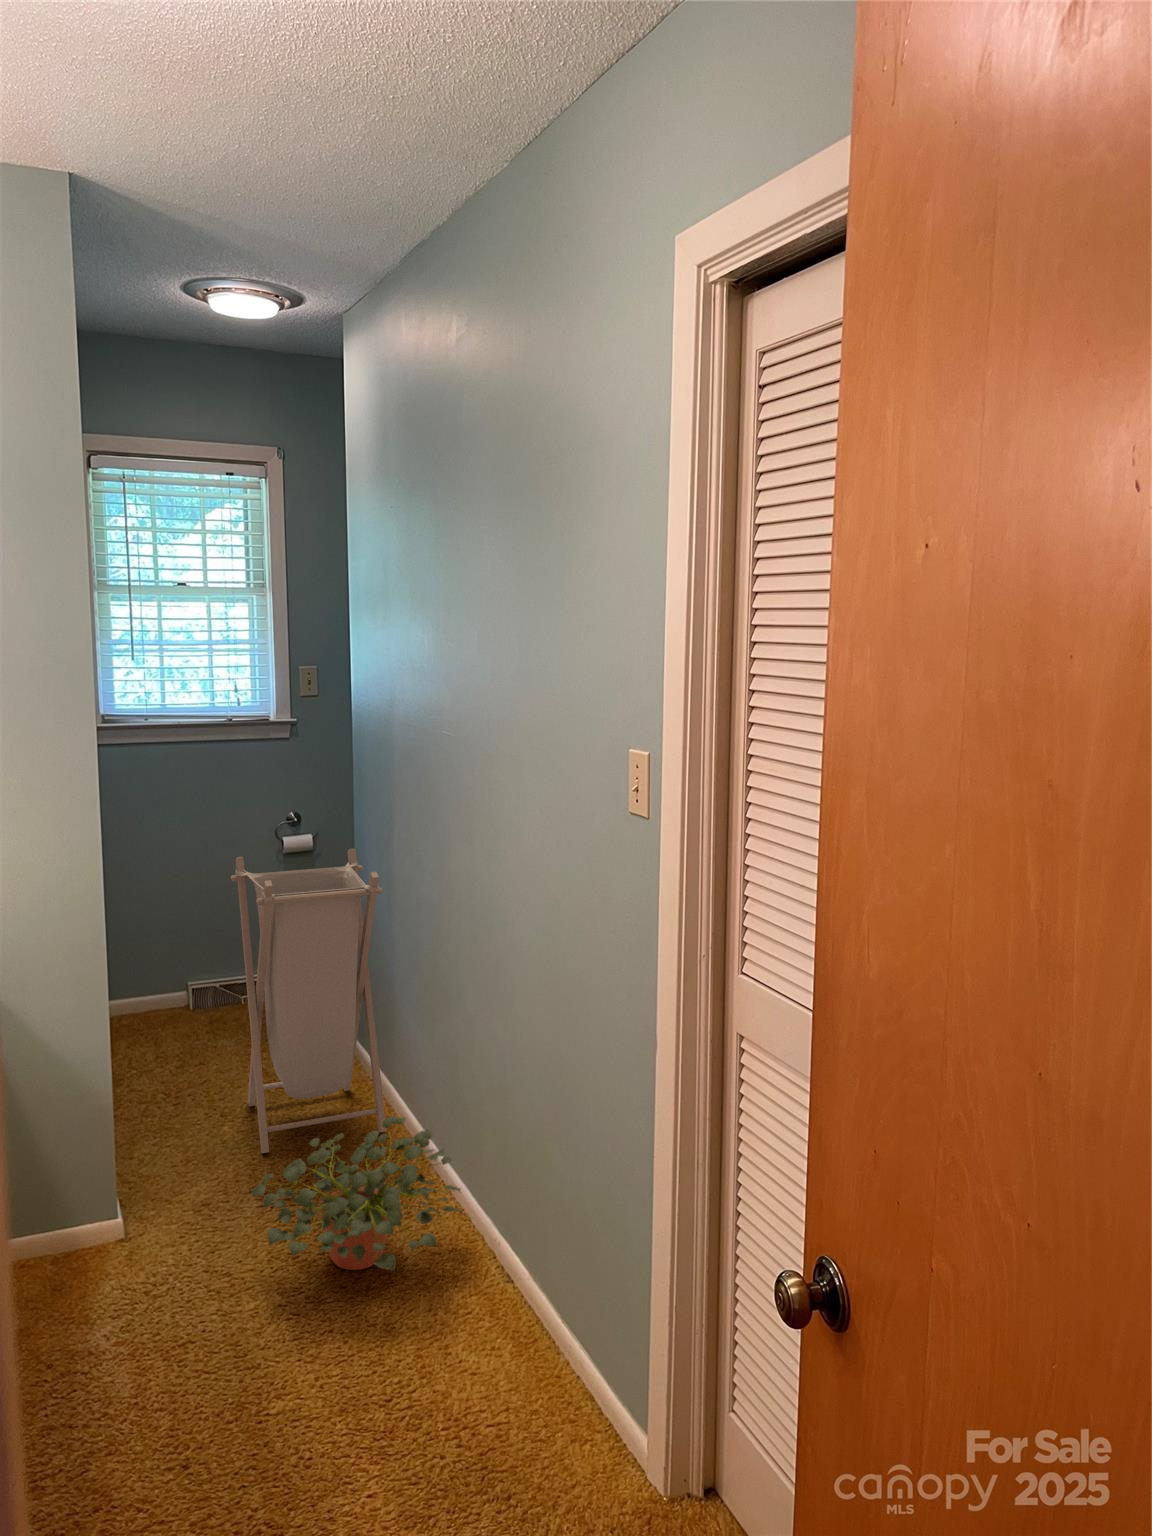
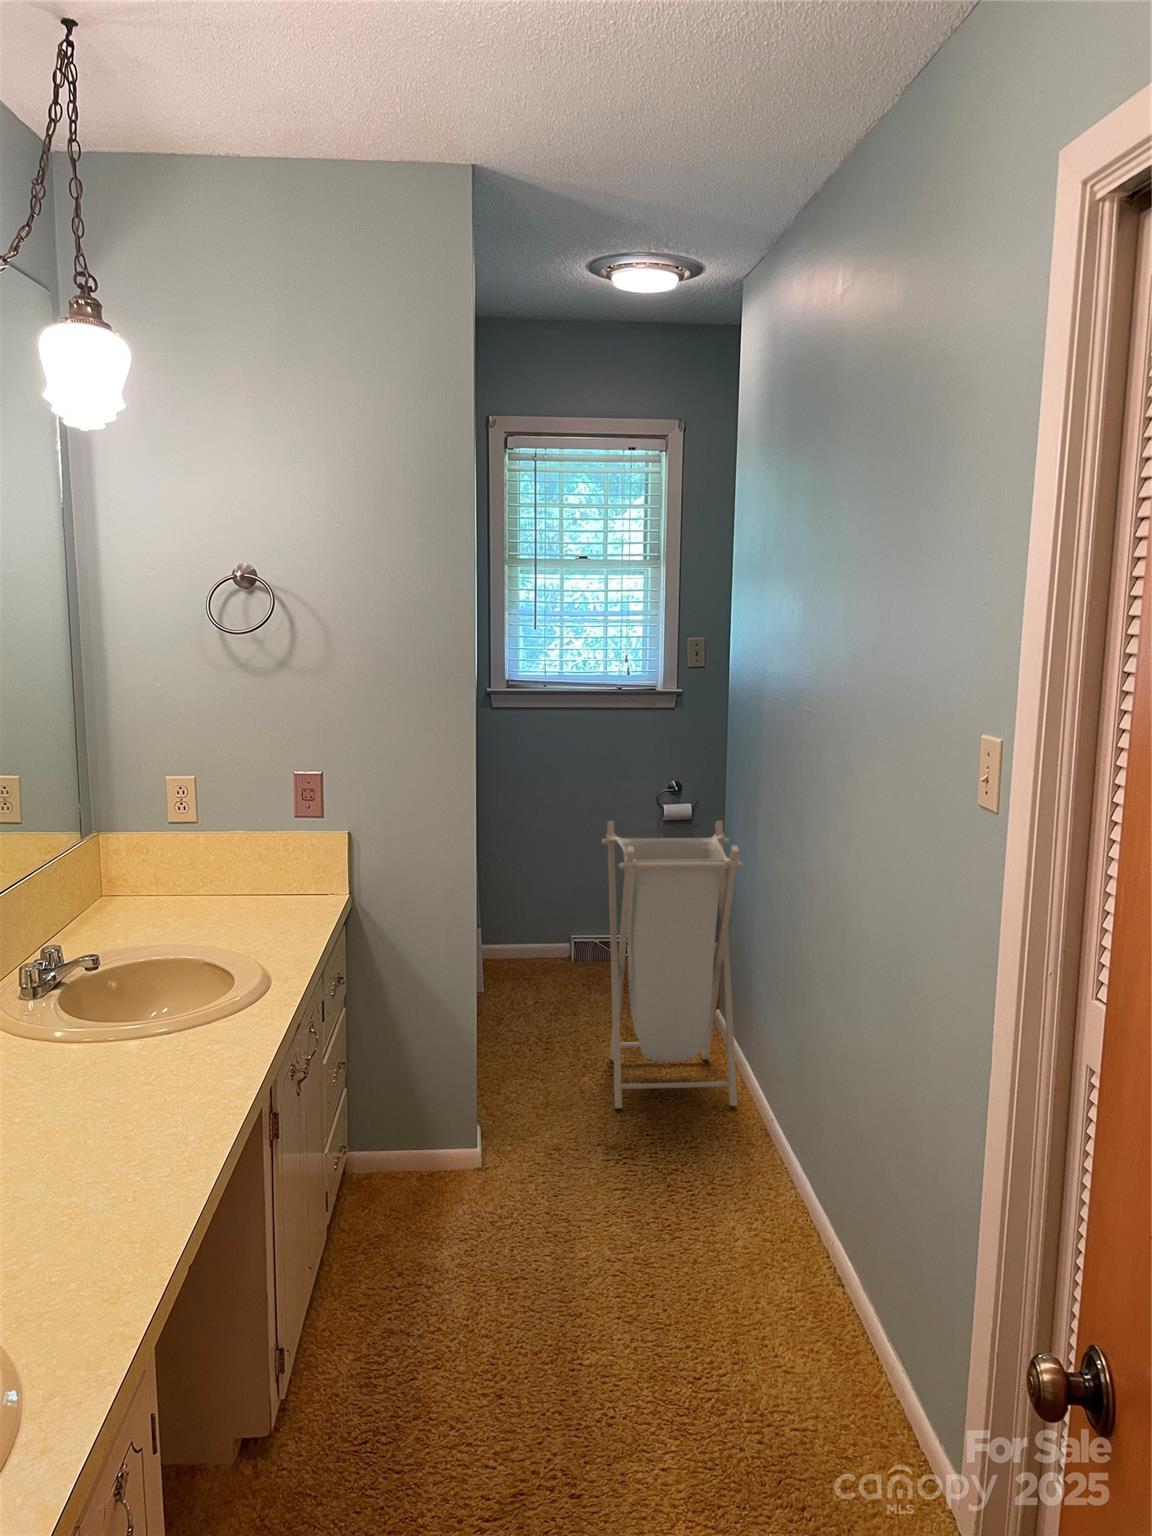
potted plant: present [251,1115,462,1272] -> none [590,1091,798,1254]

